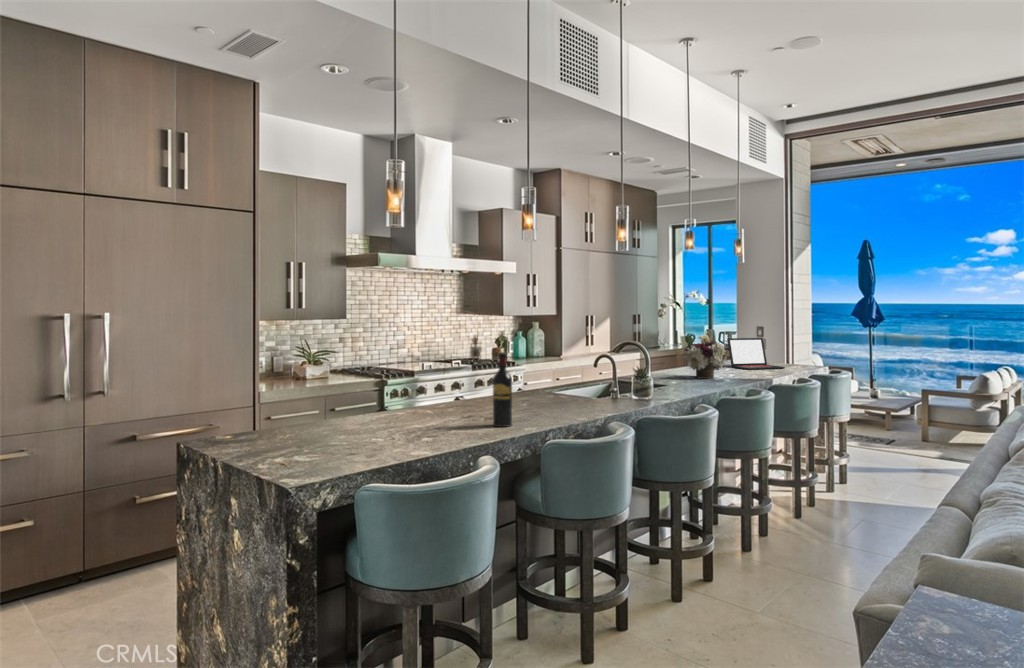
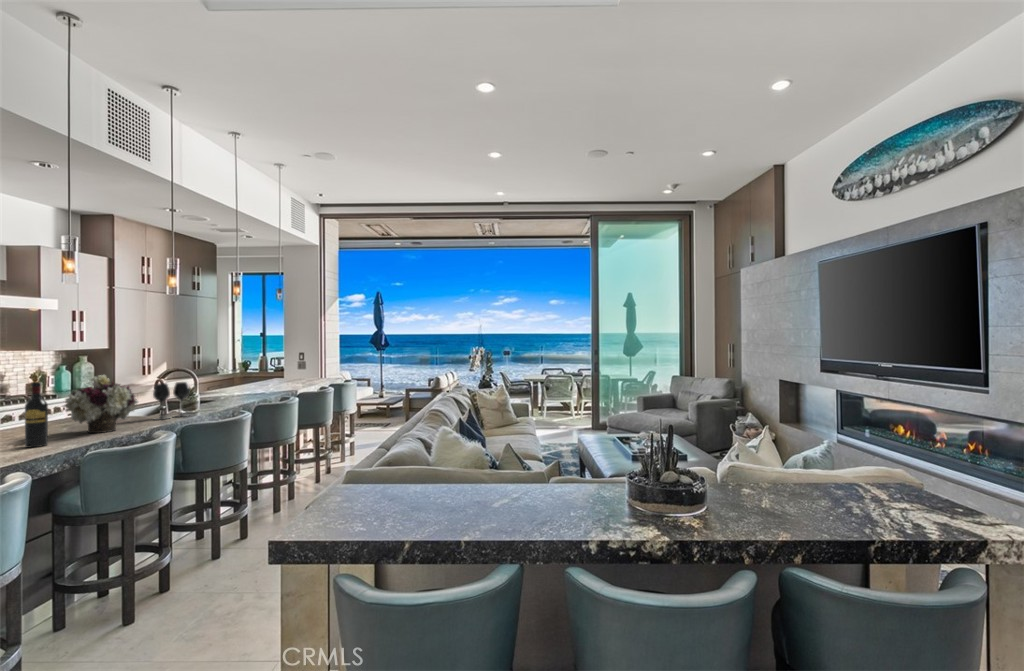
flower arrangement: present [683,335,727,379] -> present [63,375,138,433]
laptop: present [727,338,785,370] -> none [272,362,315,386]
wine glass: none [607,359,646,405] -> present [153,382,189,420]

